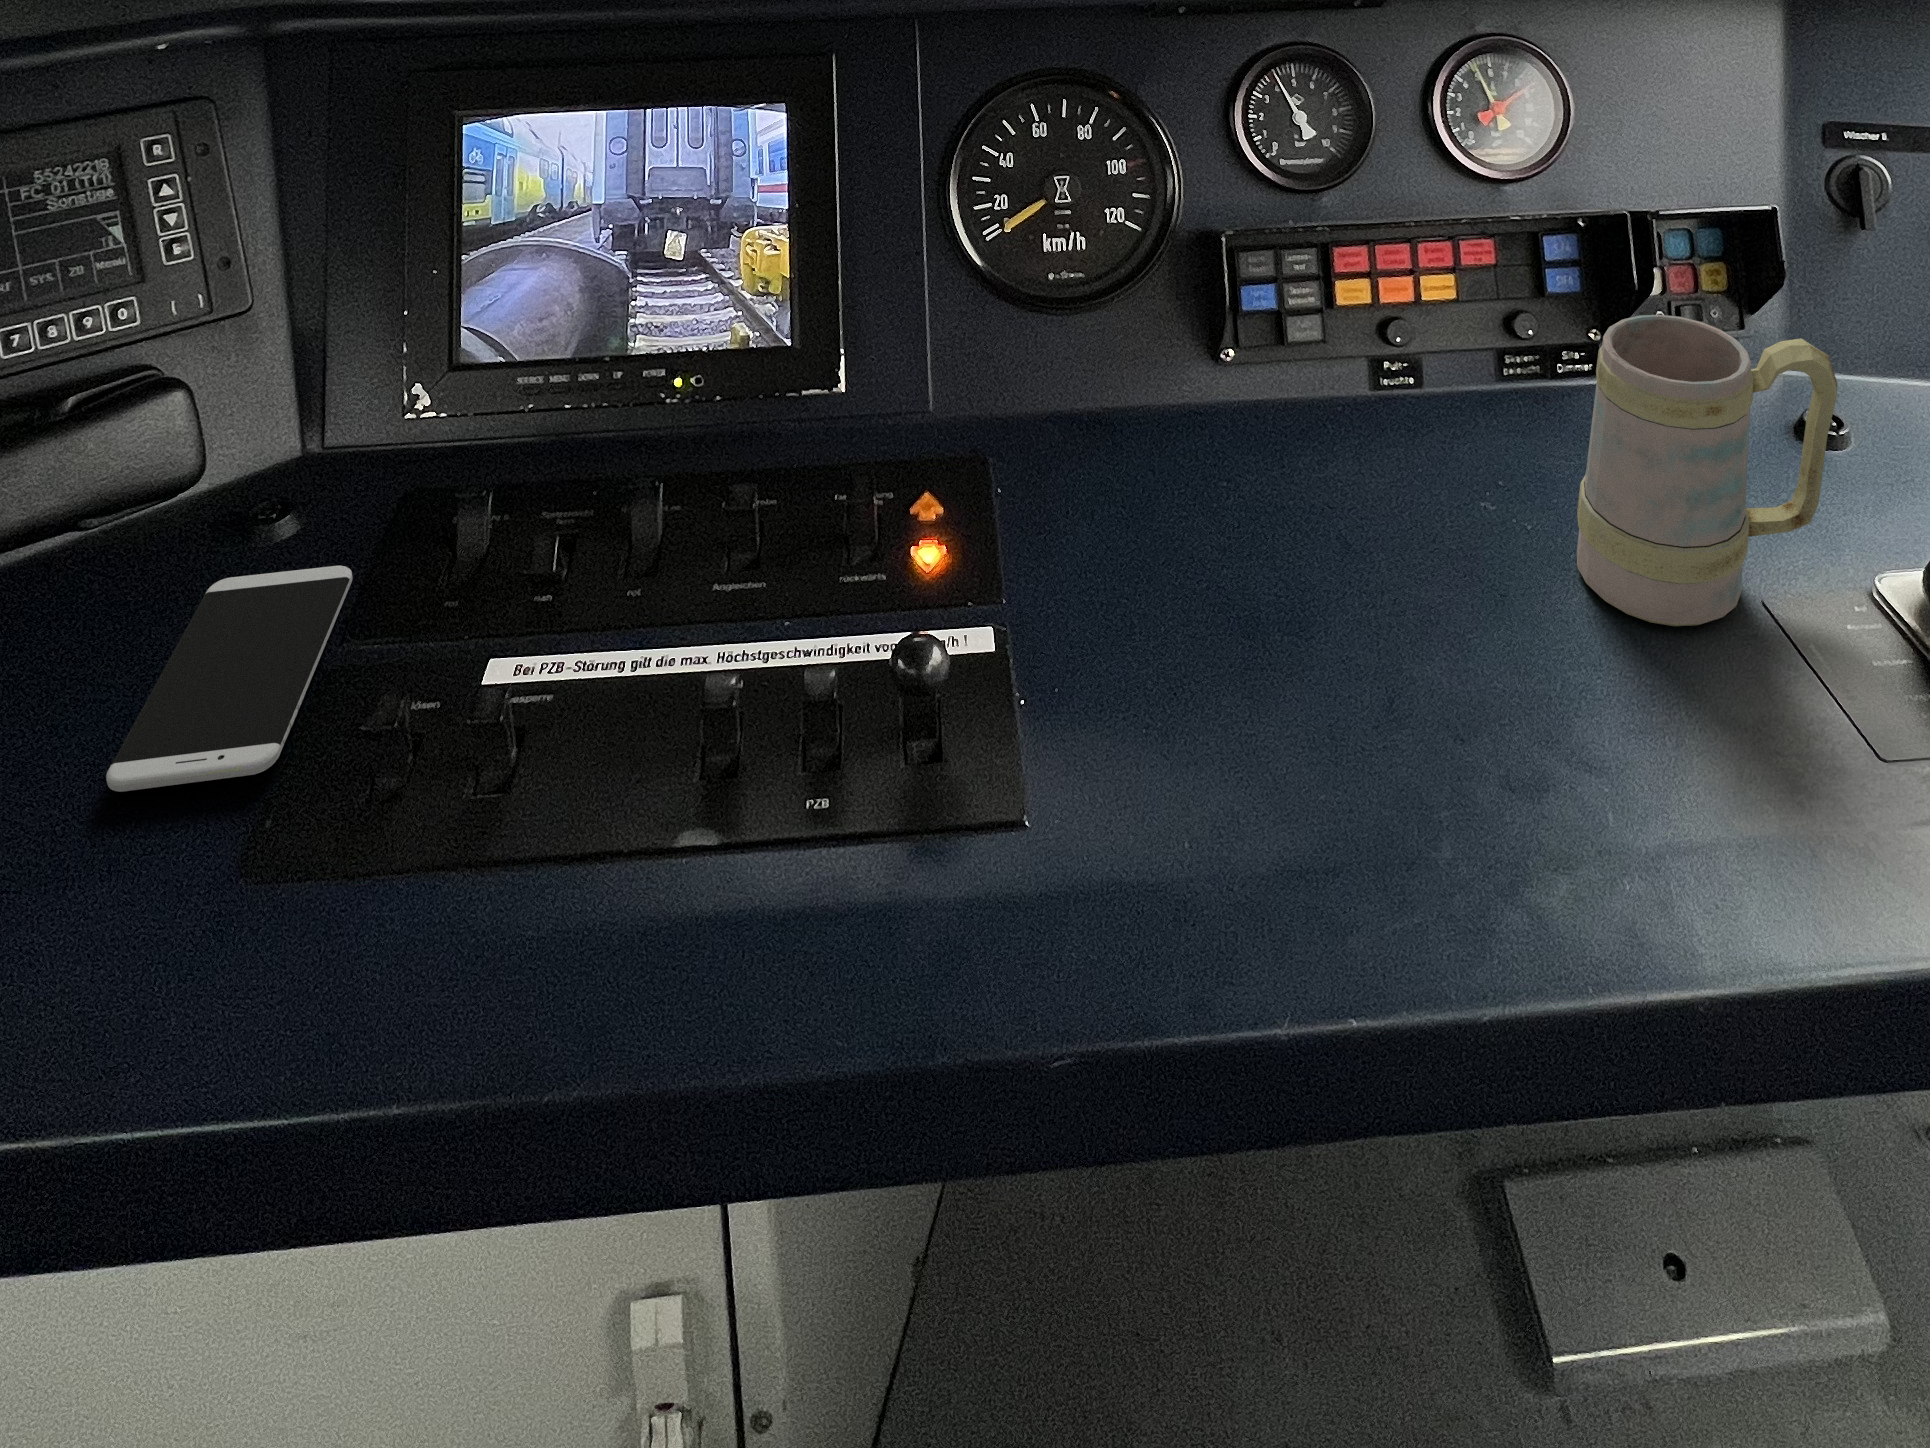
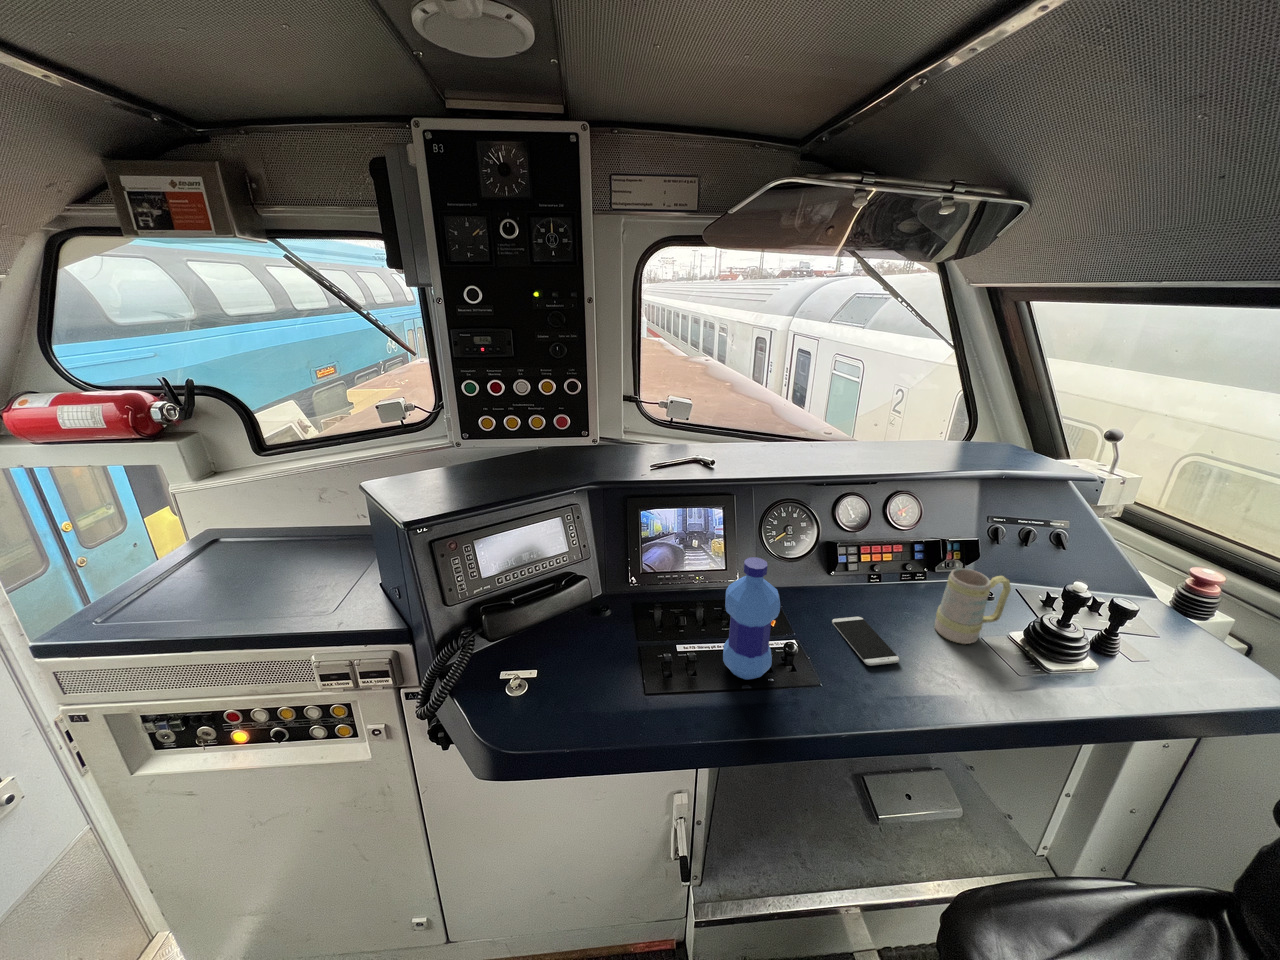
water bottle: none [579,277,827,808] -> present [723,557,780,680]
smartphone: present [106,566,352,792] -> present [832,617,899,666]

